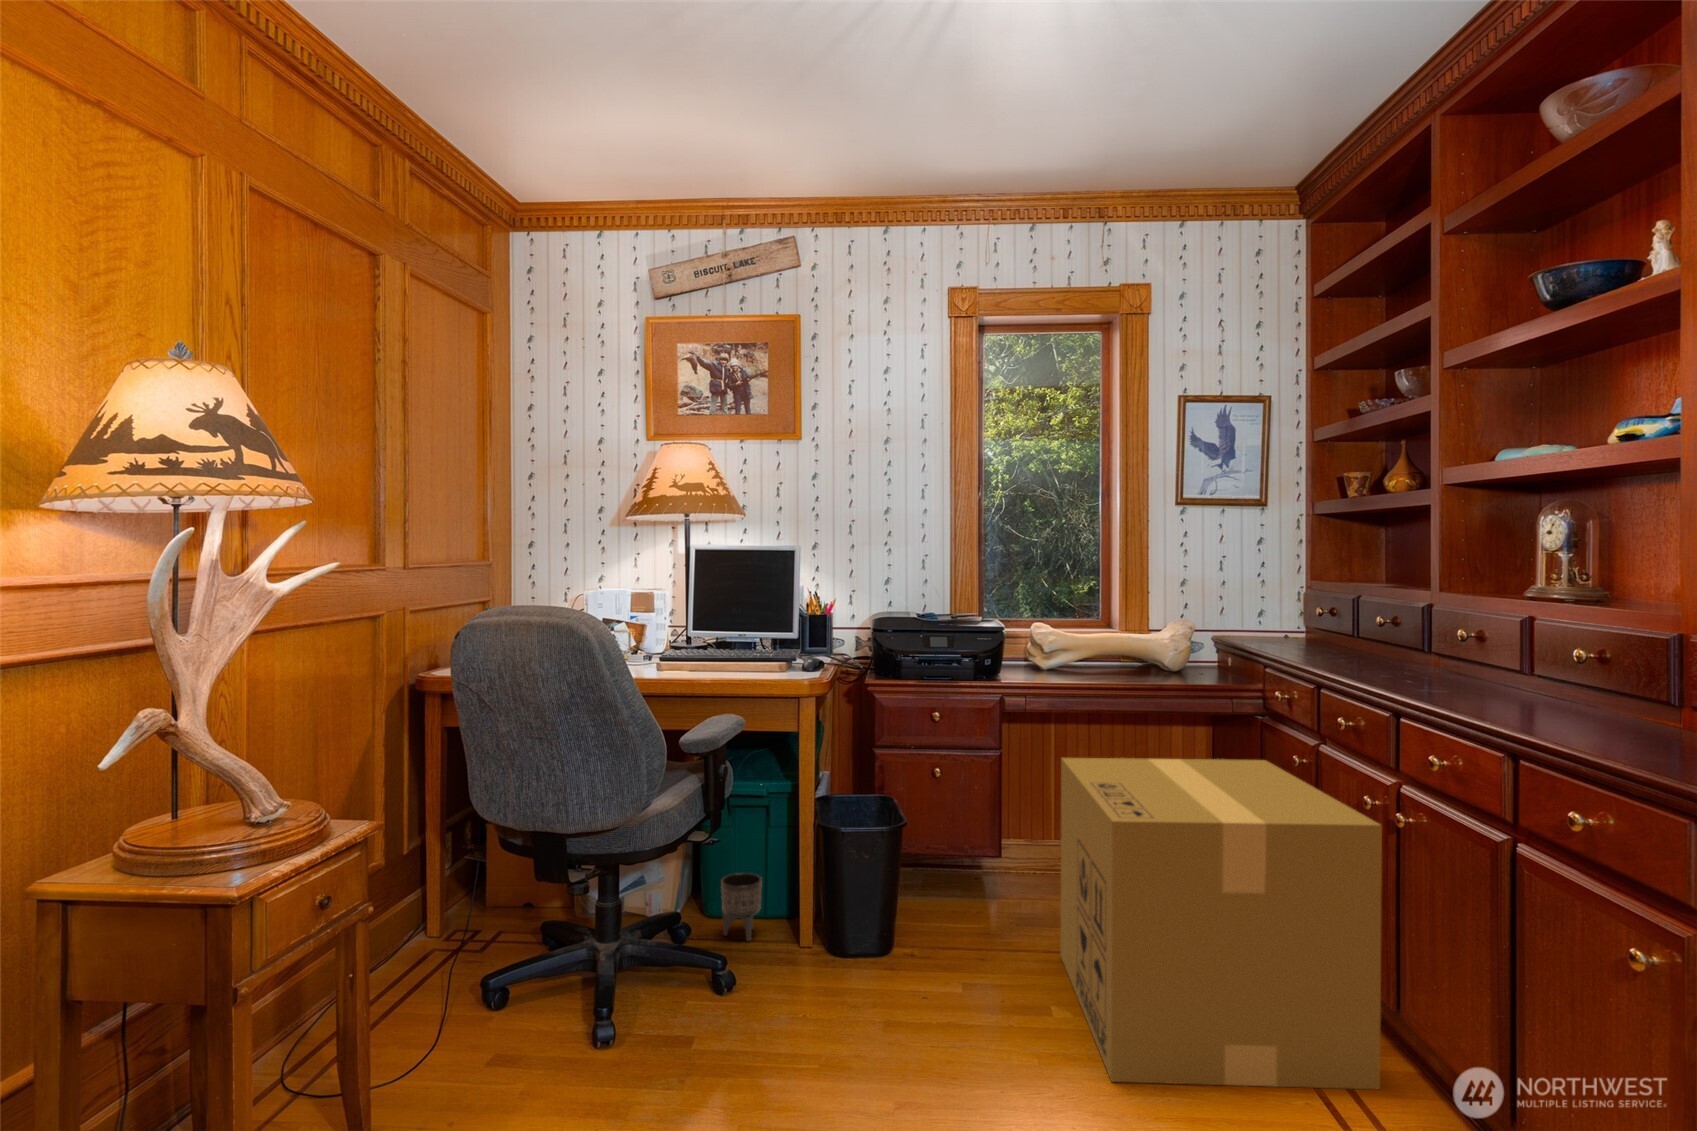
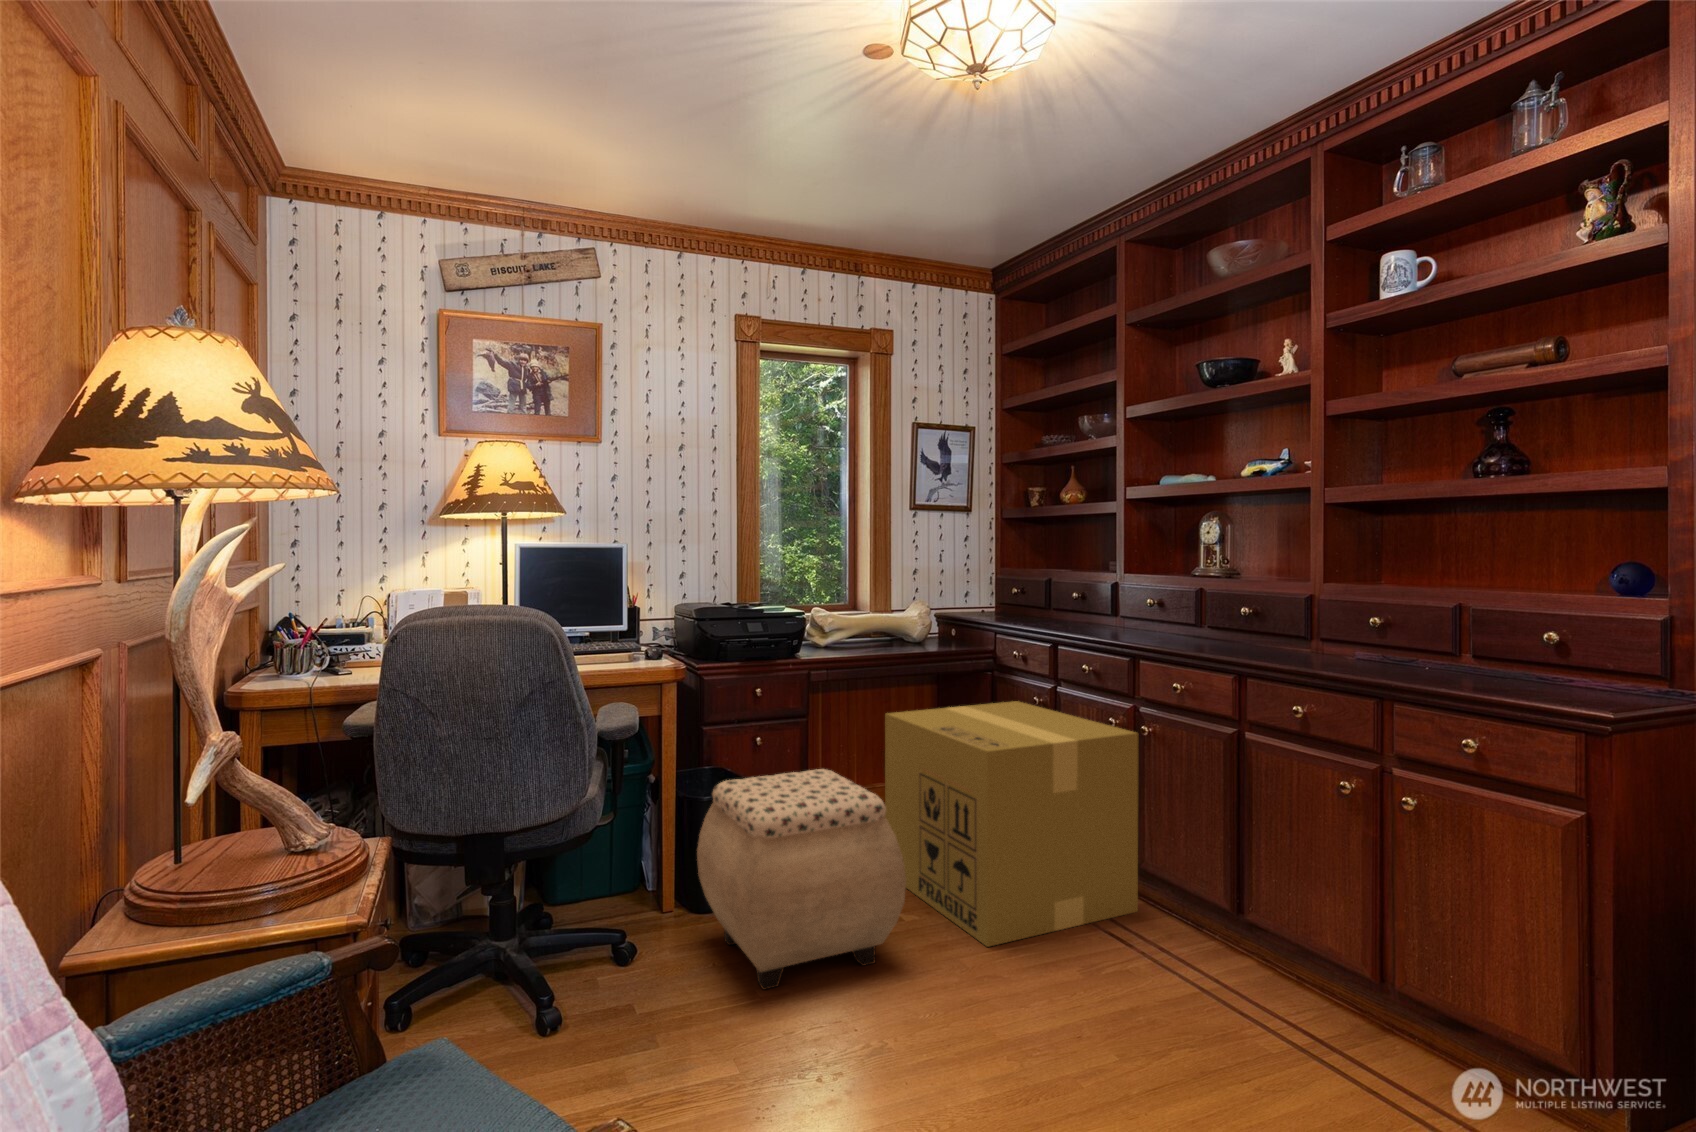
ottoman: none [778,814,987,1064] -> present [697,769,906,989]
planter: present [721,873,762,941] -> none [591,851,630,913]

